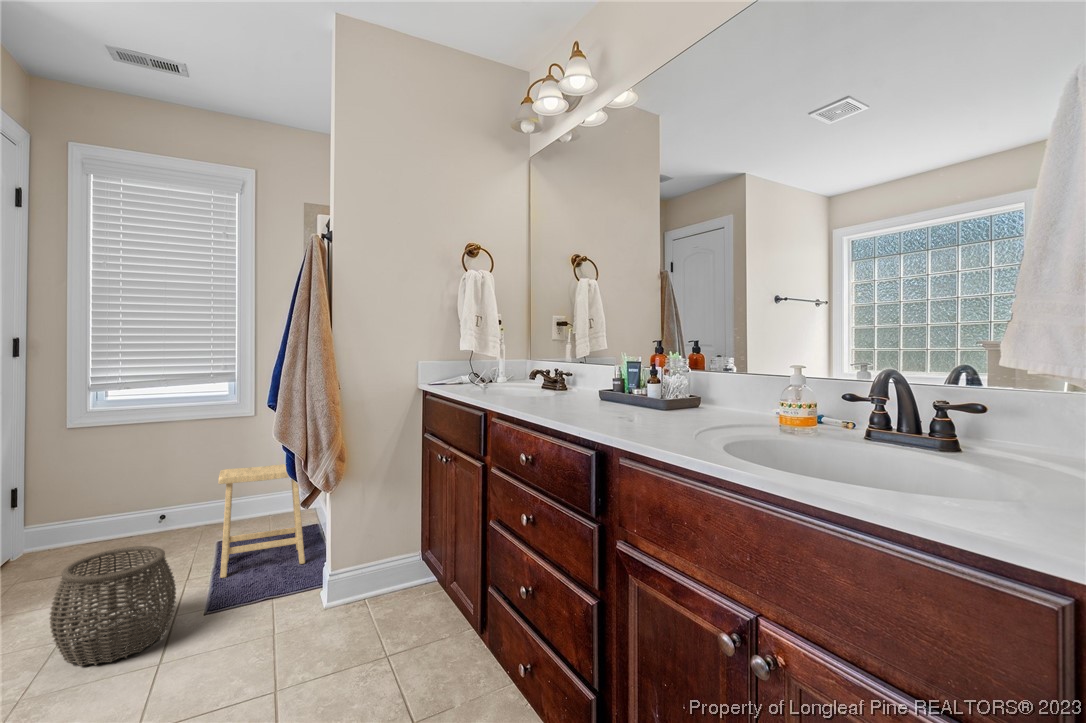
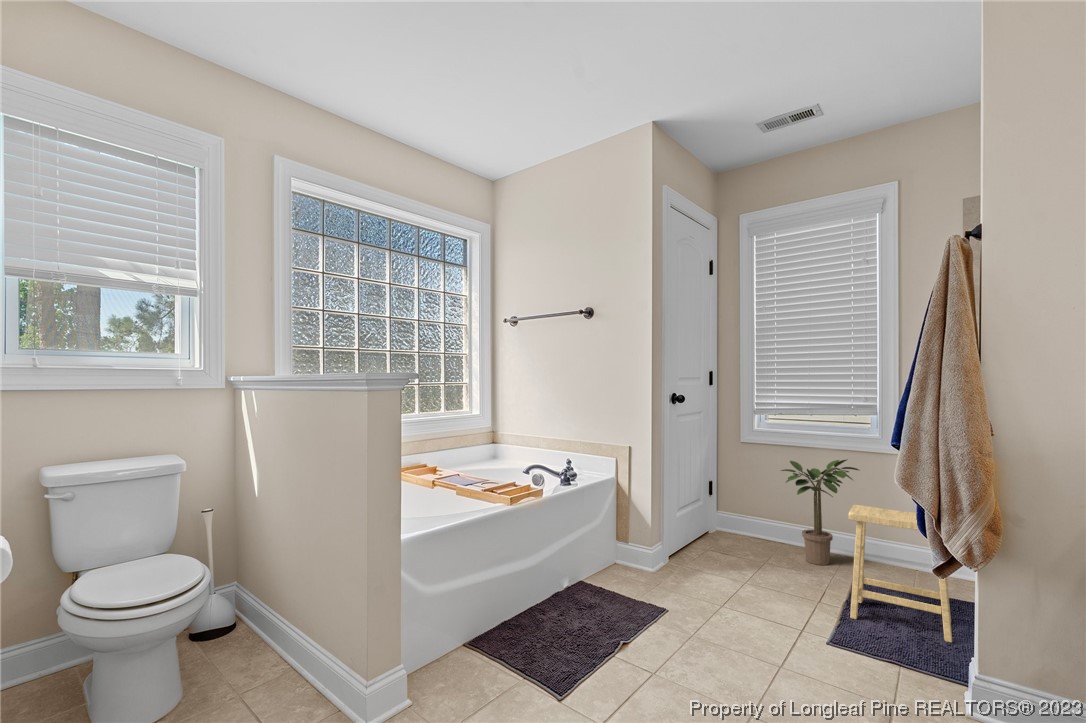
potted plant: none [130,428,221,543] -> present [781,460,859,565]
woven basket: present [50,546,176,666] -> none [707,554,800,658]

